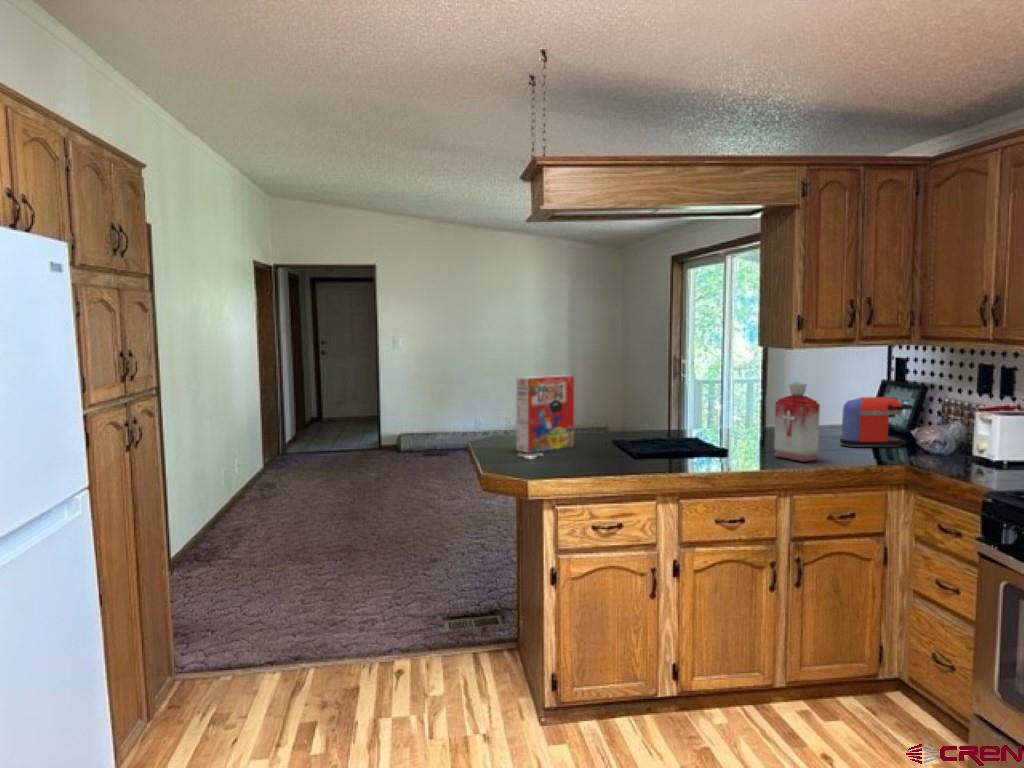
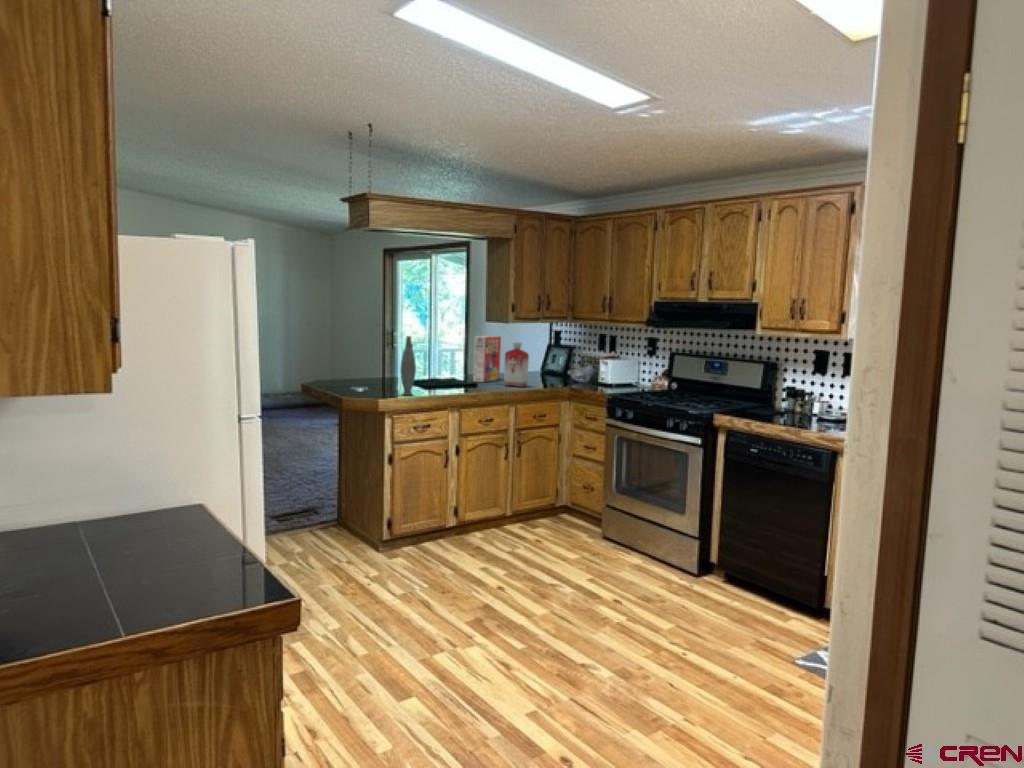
cereal box: present [516,375,574,453] -> present [473,336,501,382]
vase: none [574,378,598,474] -> present [400,336,416,395]
coffee maker: present [840,397,914,447] -> none [533,352,569,380]

